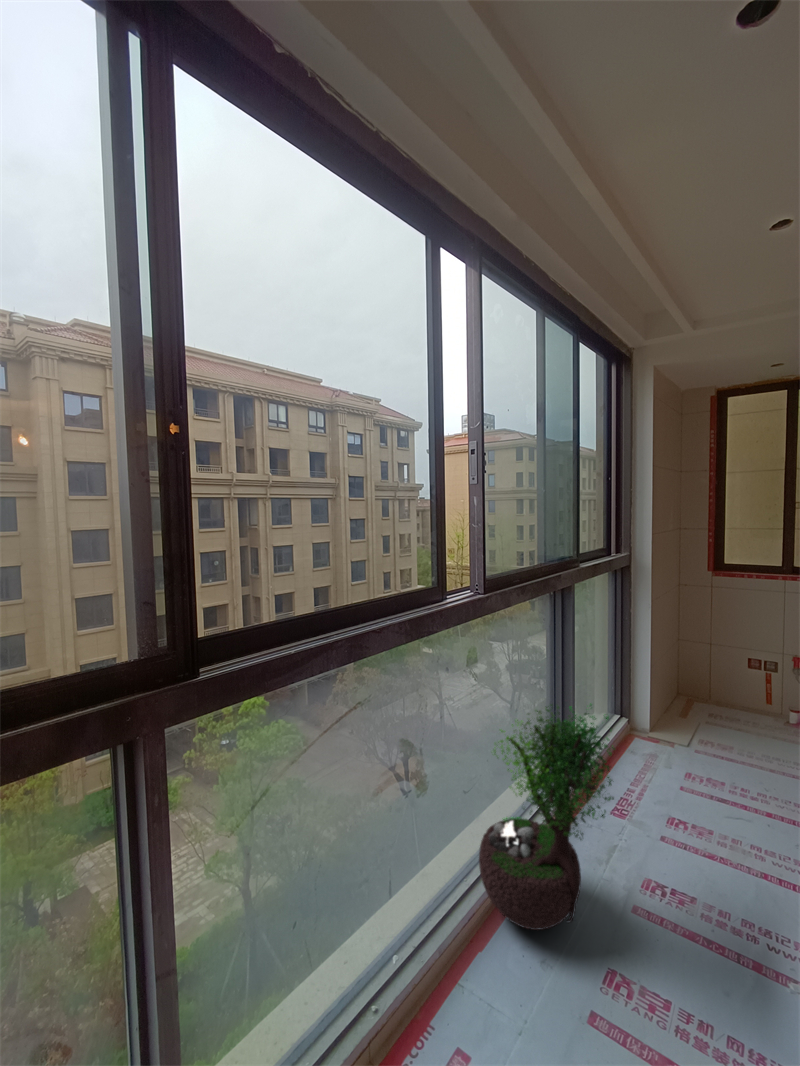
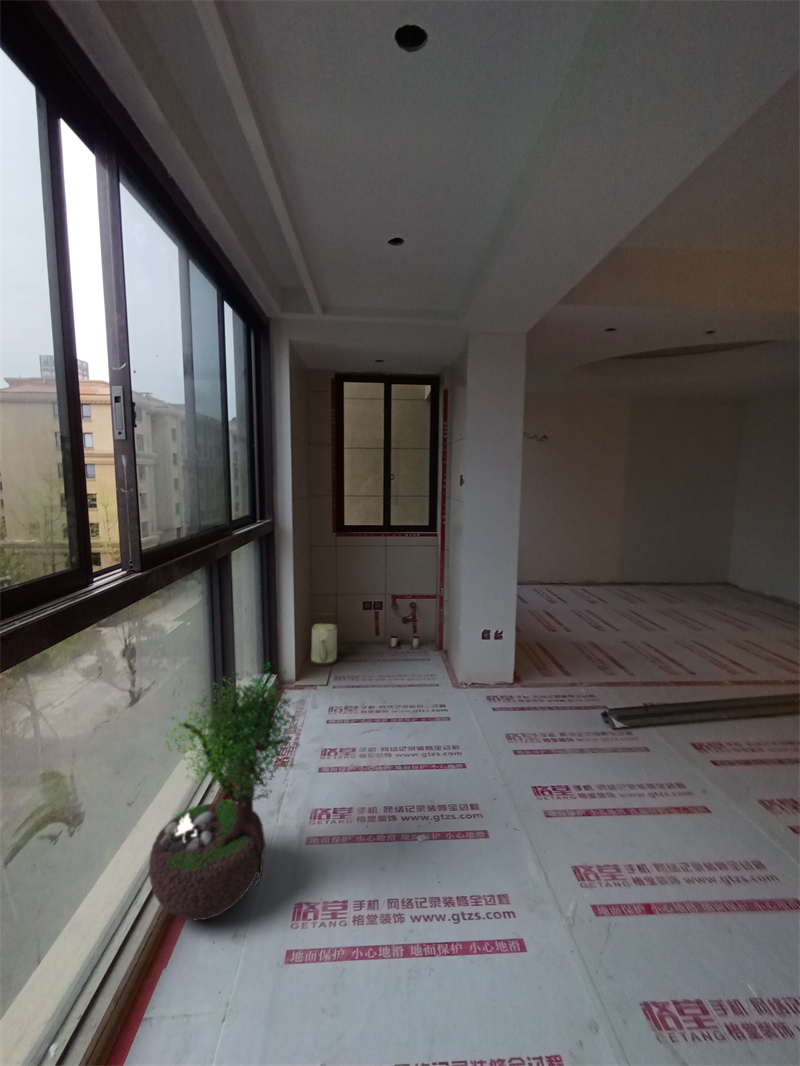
watering can: none [672,661,707,724] -> present [311,623,337,666]

